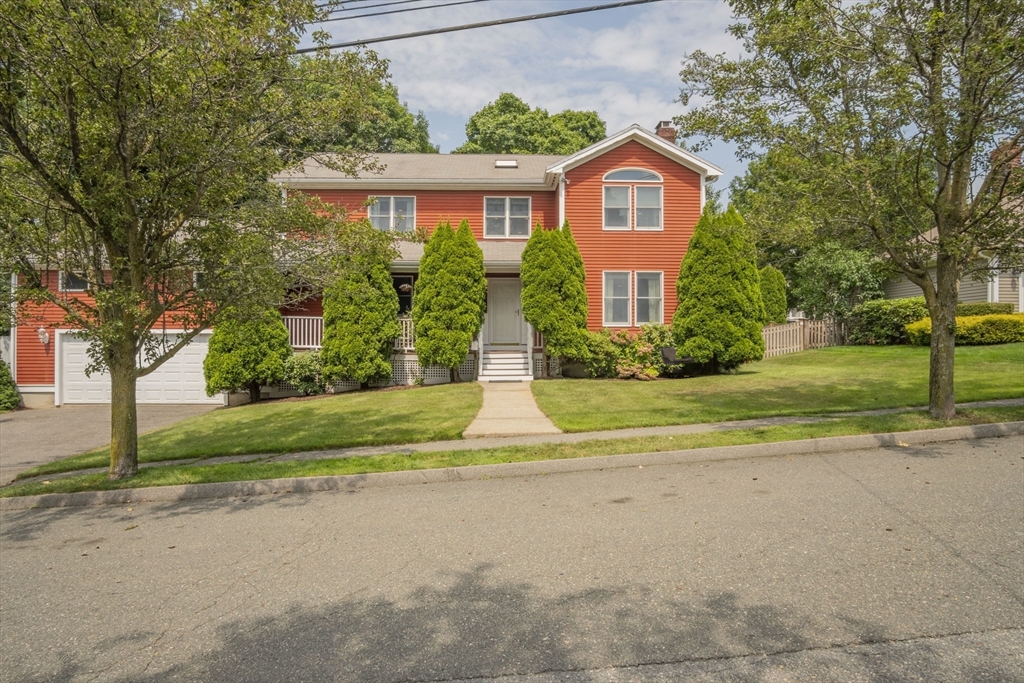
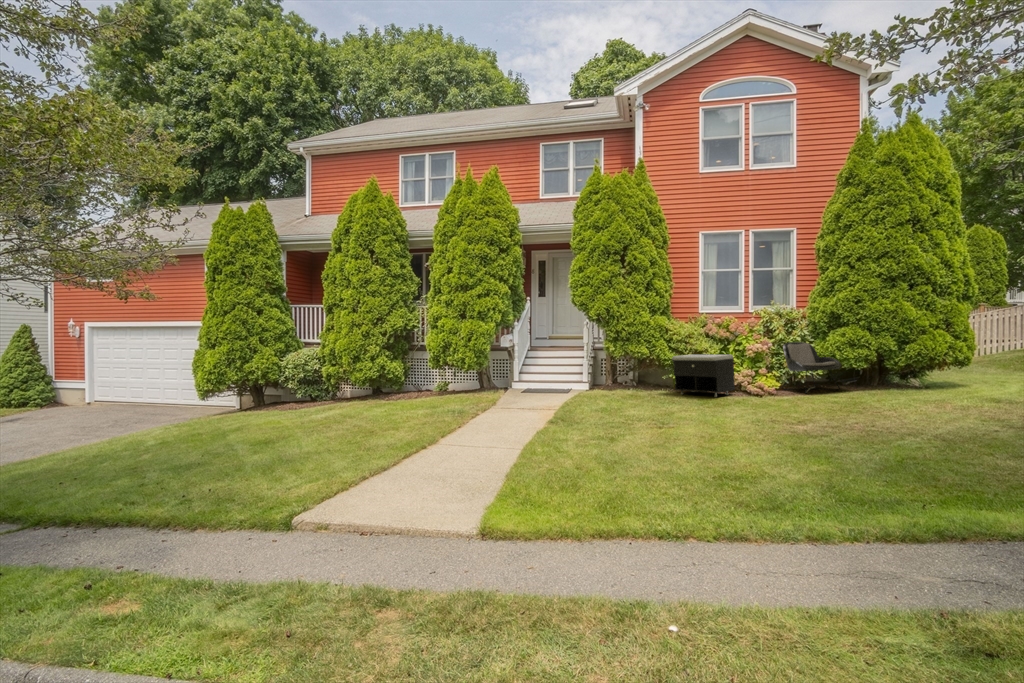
storage bench: none [593,354,633,381] -> present [672,355,735,397]

